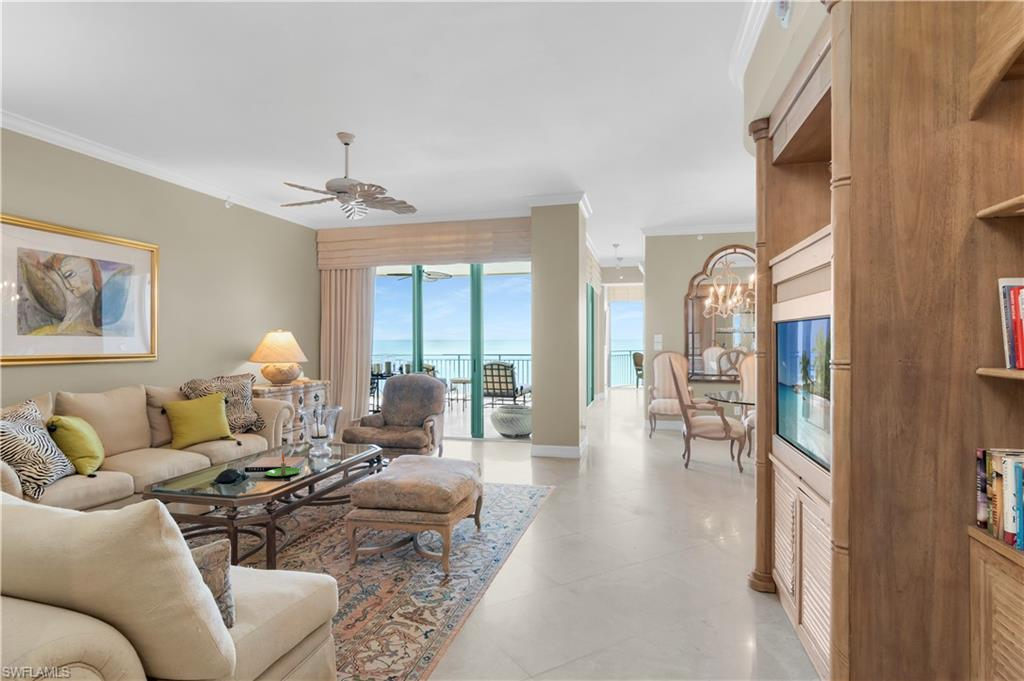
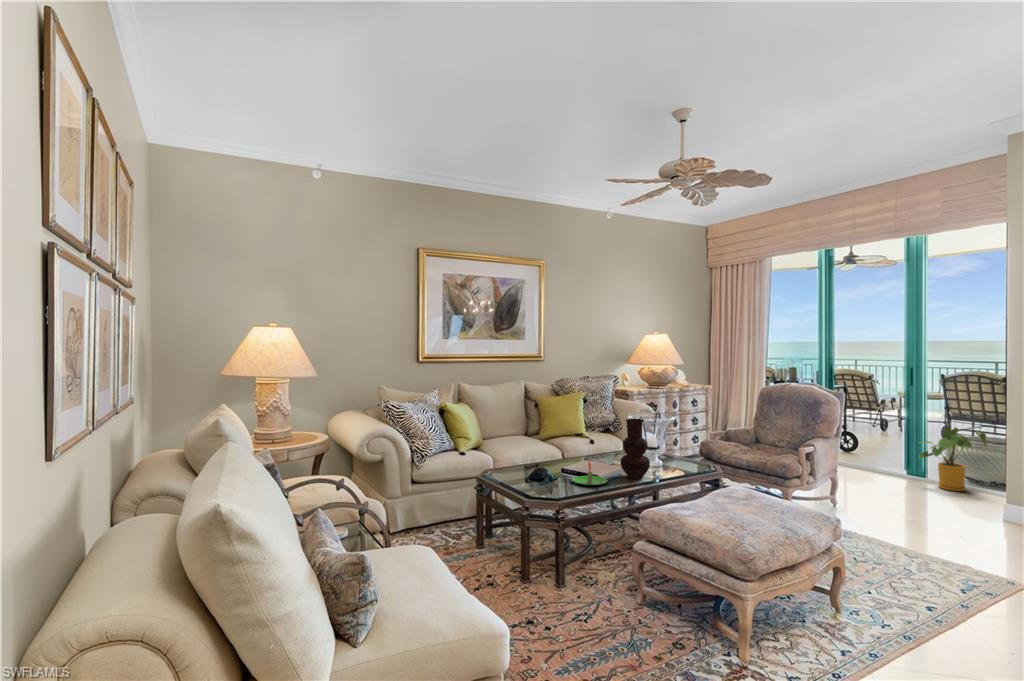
house plant: none [478,401,514,443] -> present [919,428,987,491]
vase: none [304,410,333,465] -> present [620,419,650,479]

